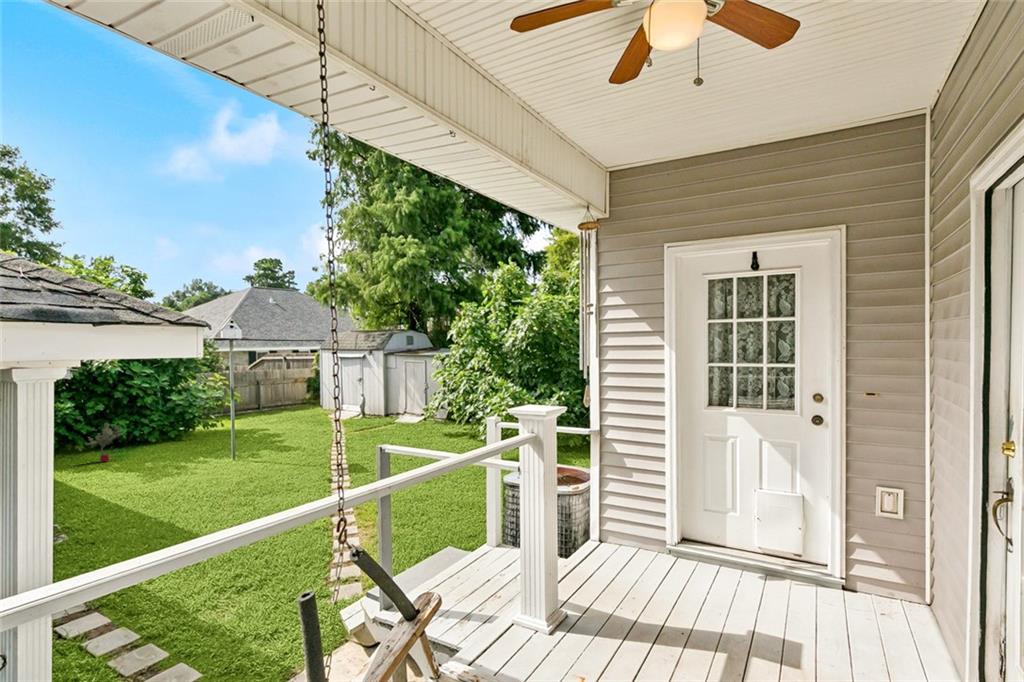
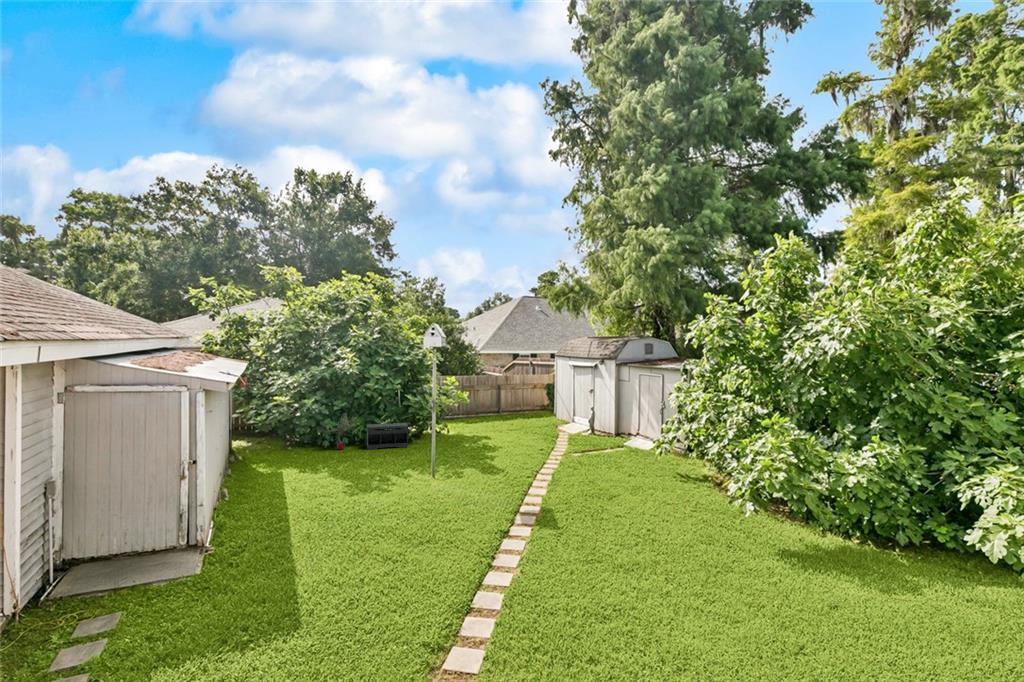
bench: none [133,426,186,457] -> present [367,423,408,449]

